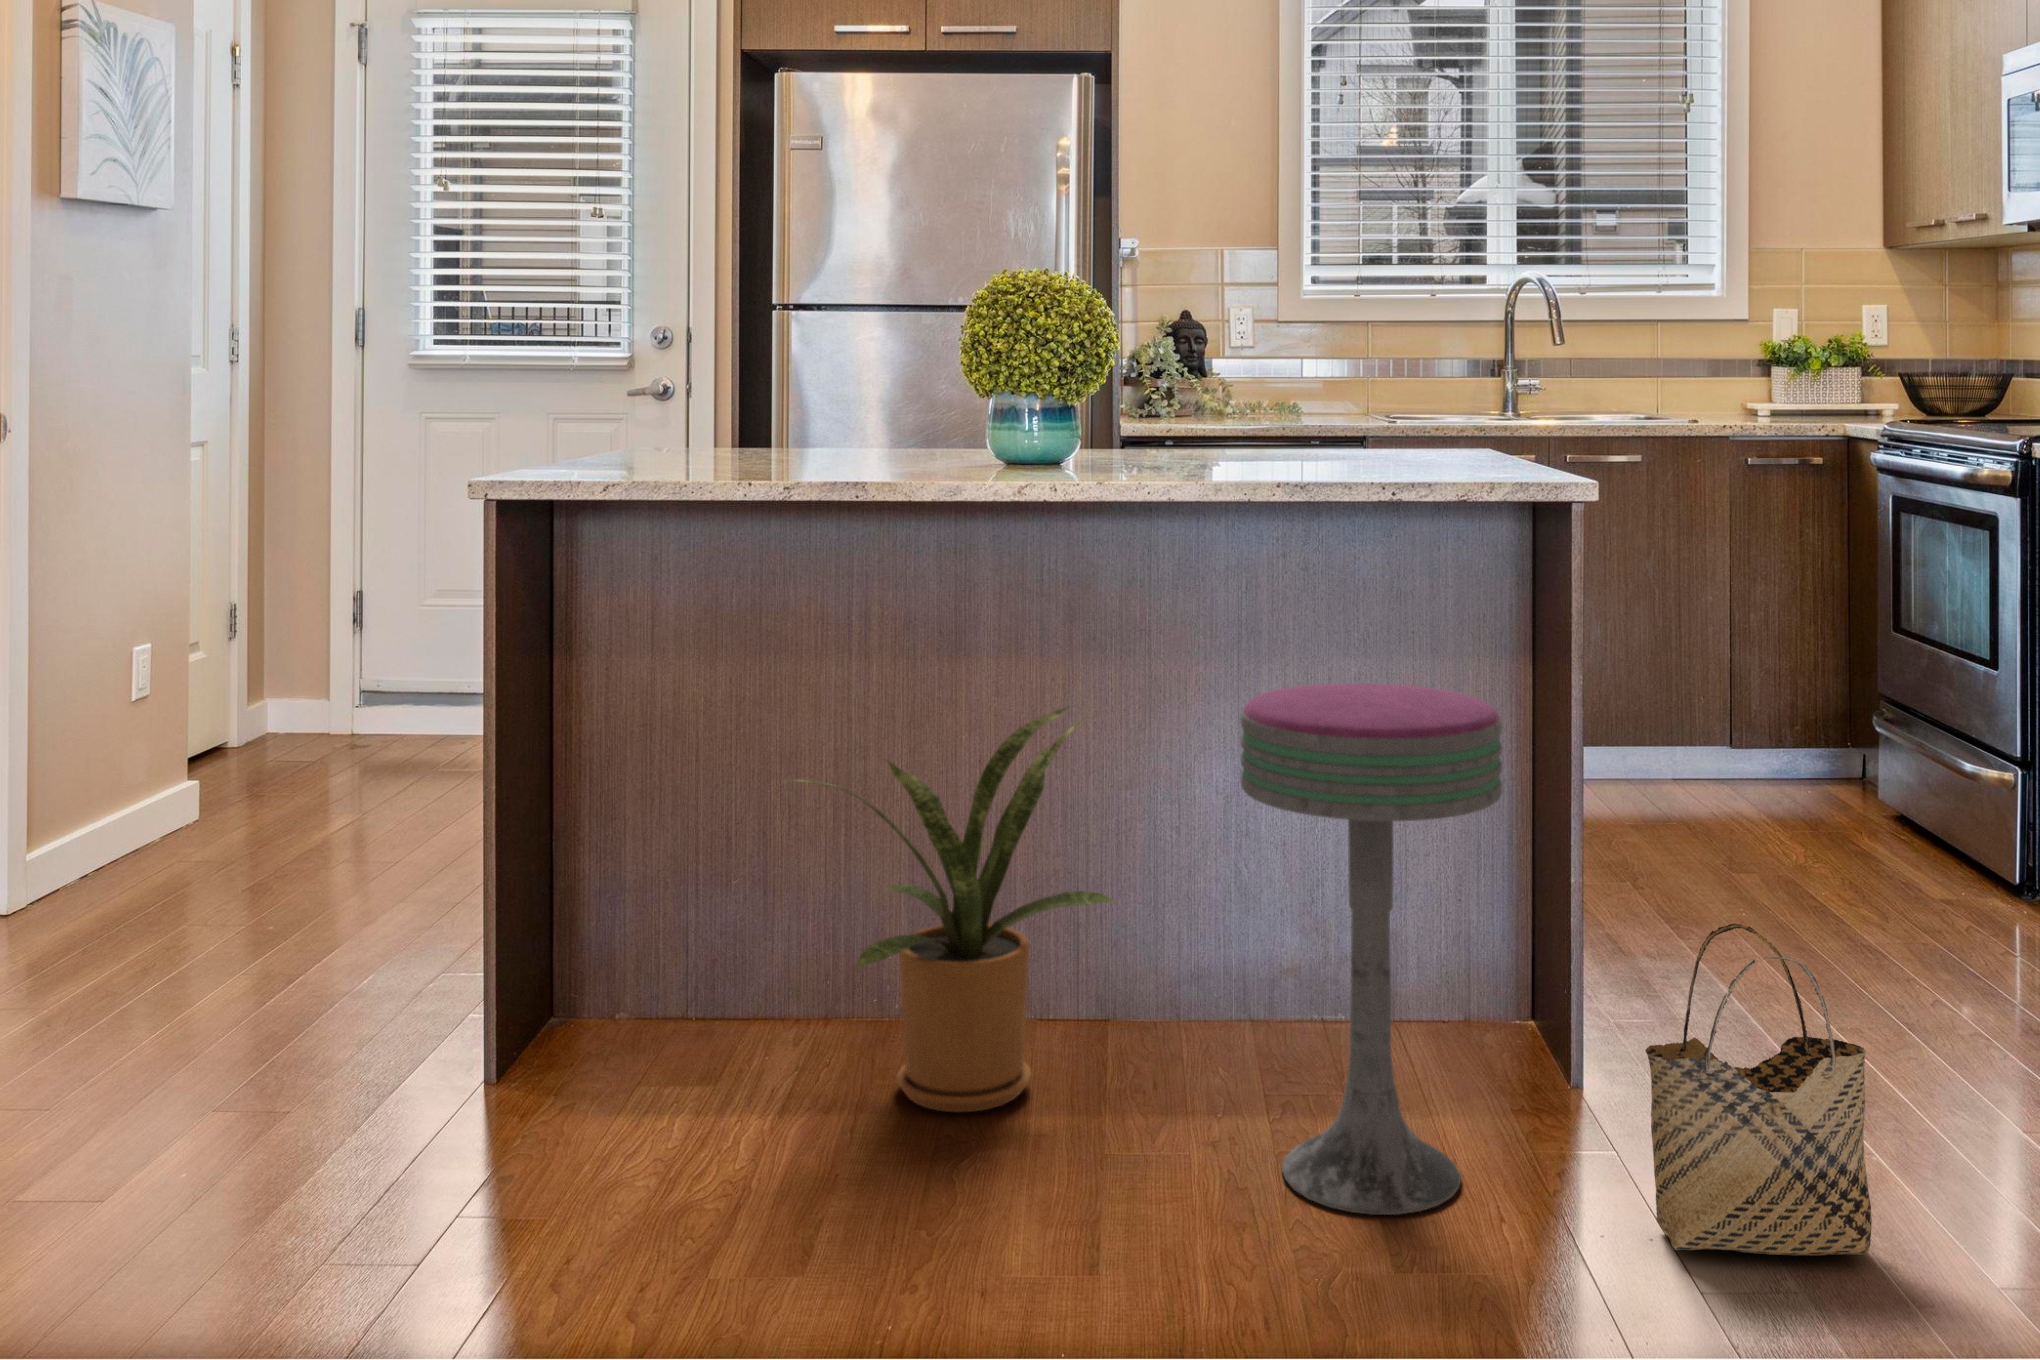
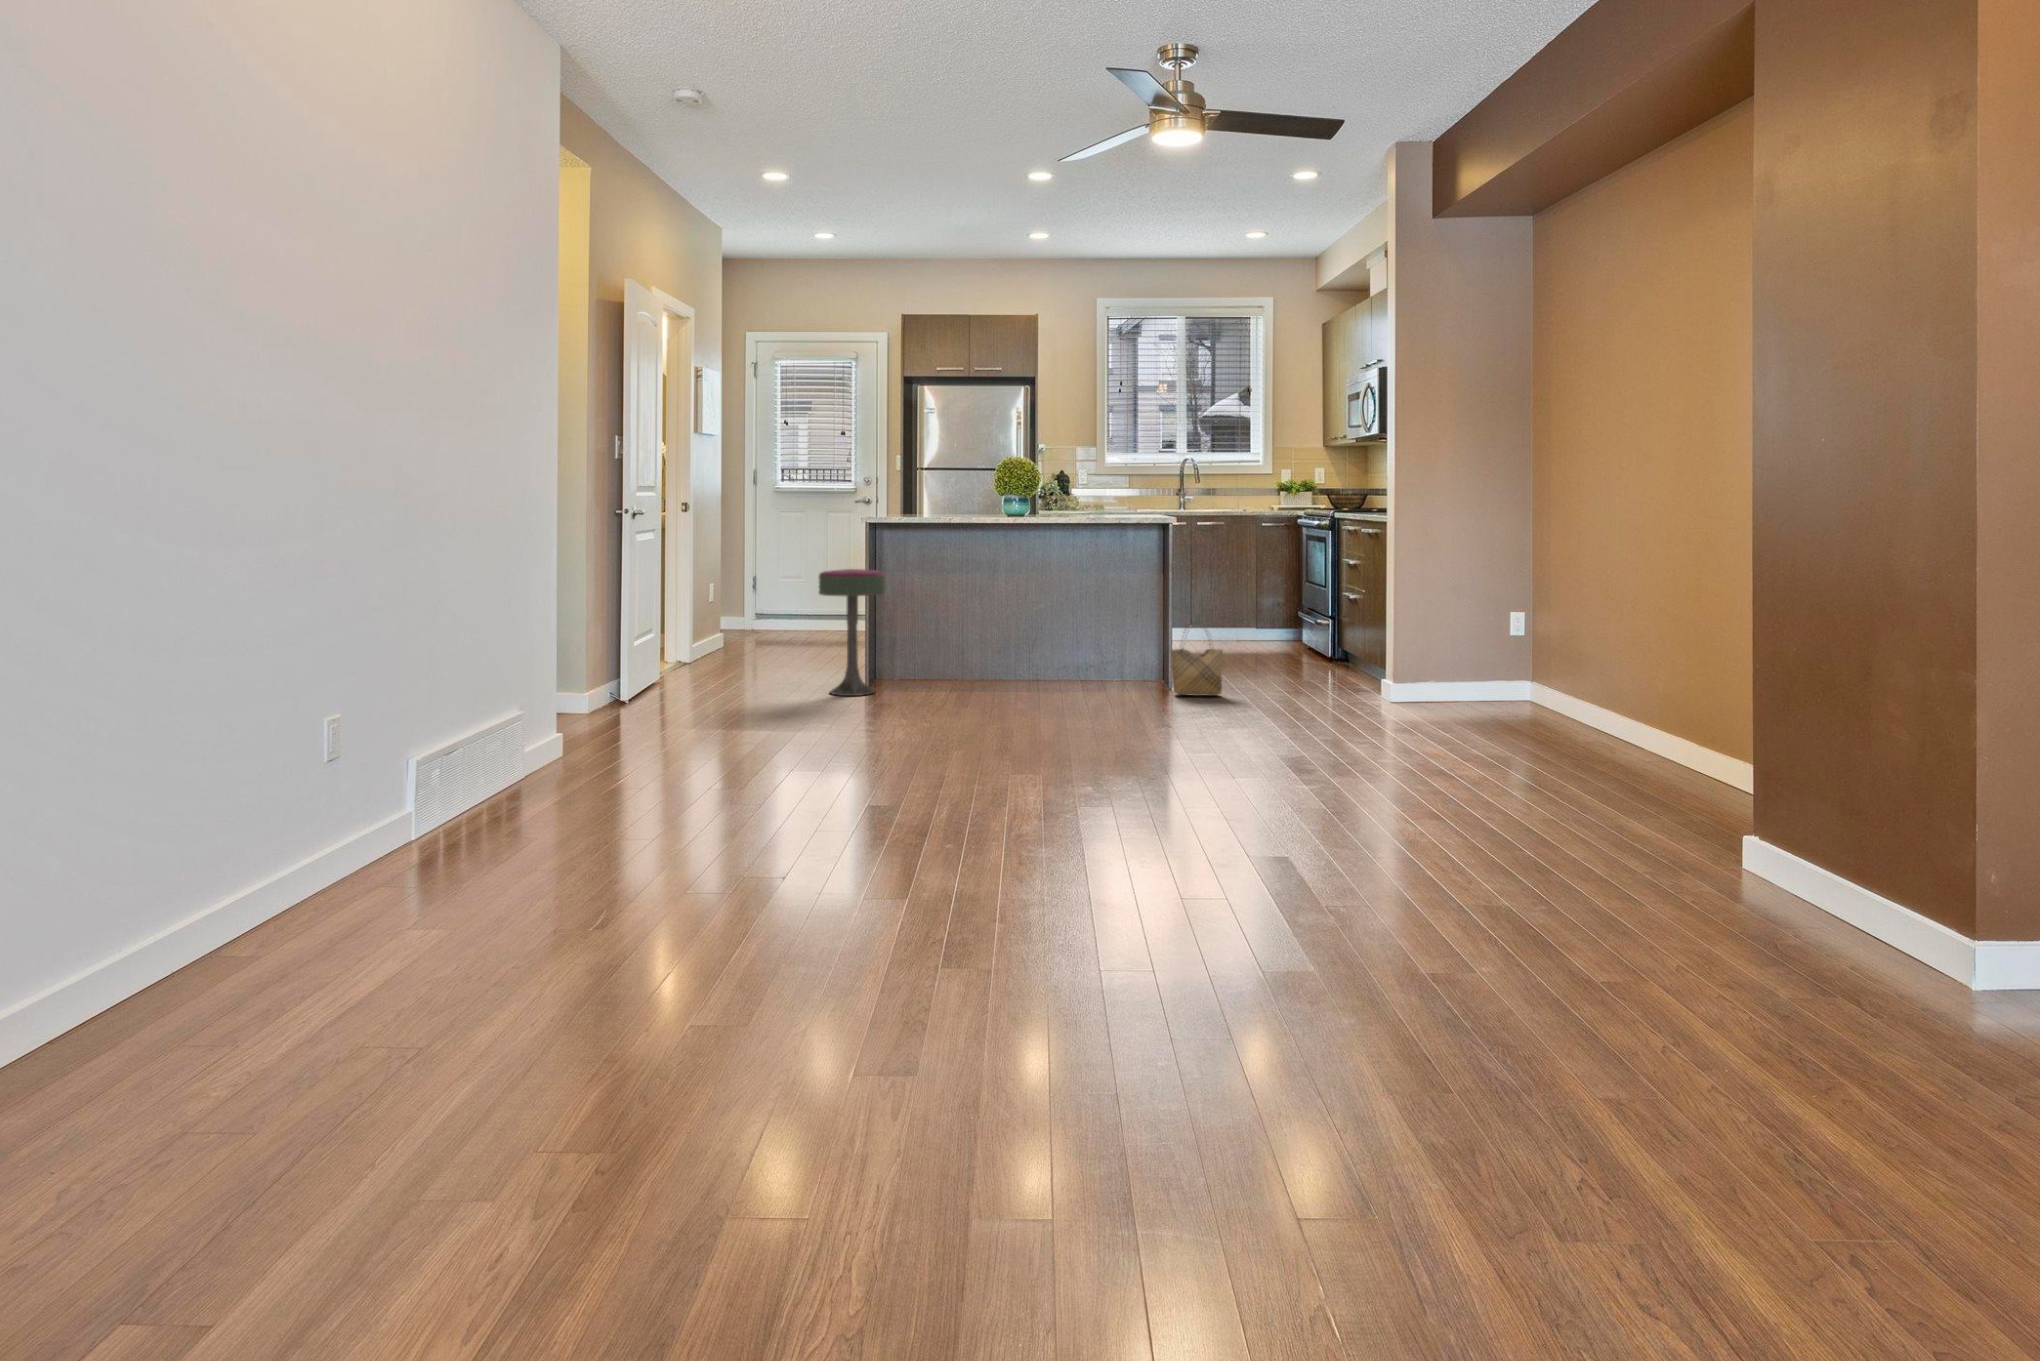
bar stool: present [1240,683,1502,1215] -> present [819,569,885,696]
house plant: present [790,707,1116,1112] -> none [952,581,1044,684]

